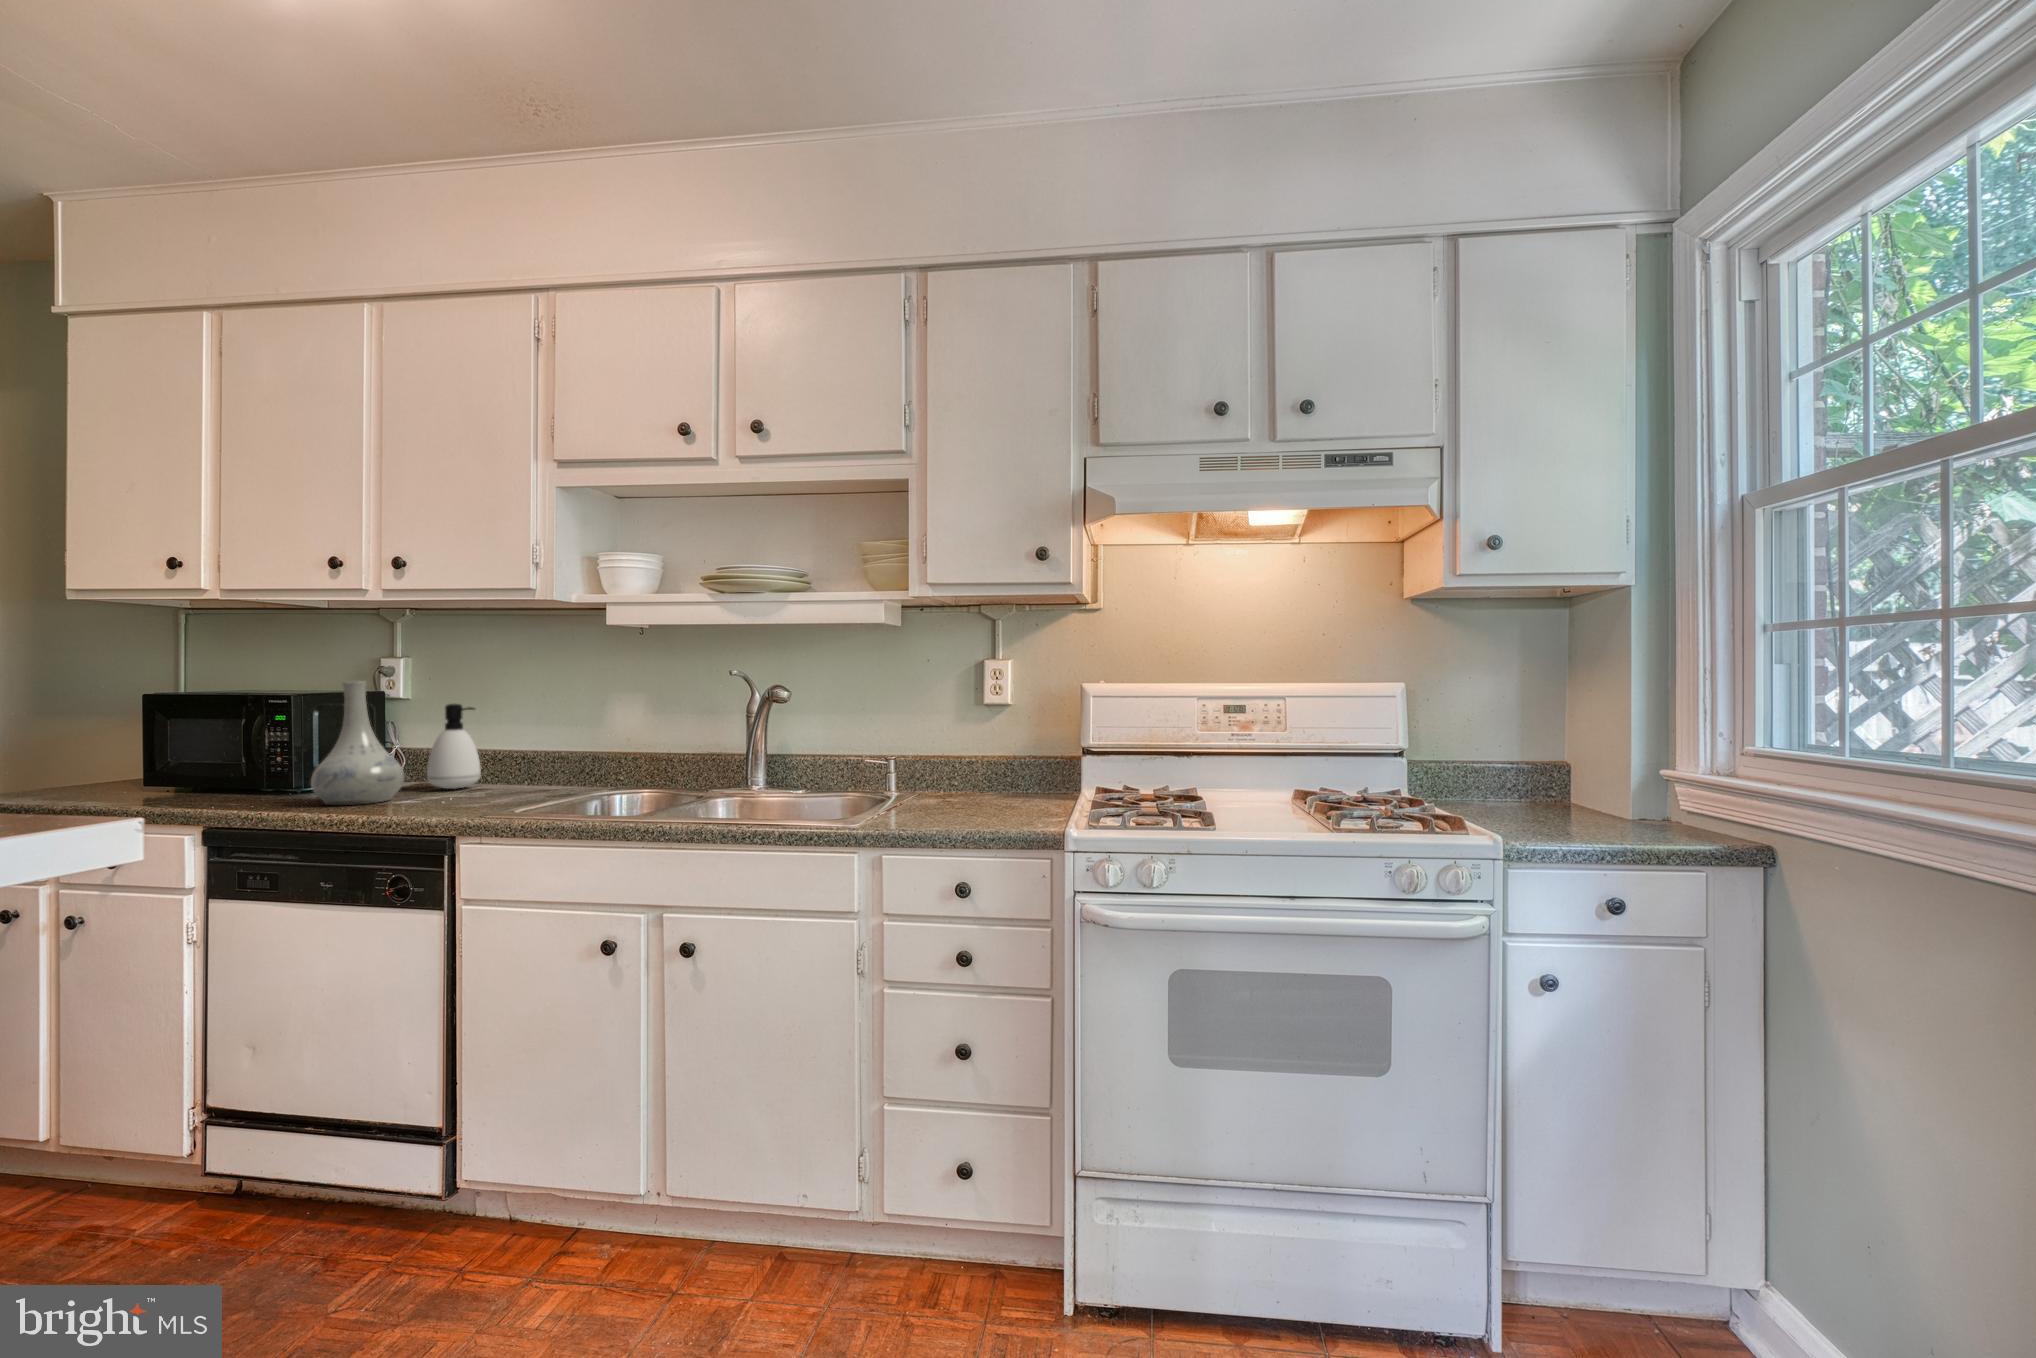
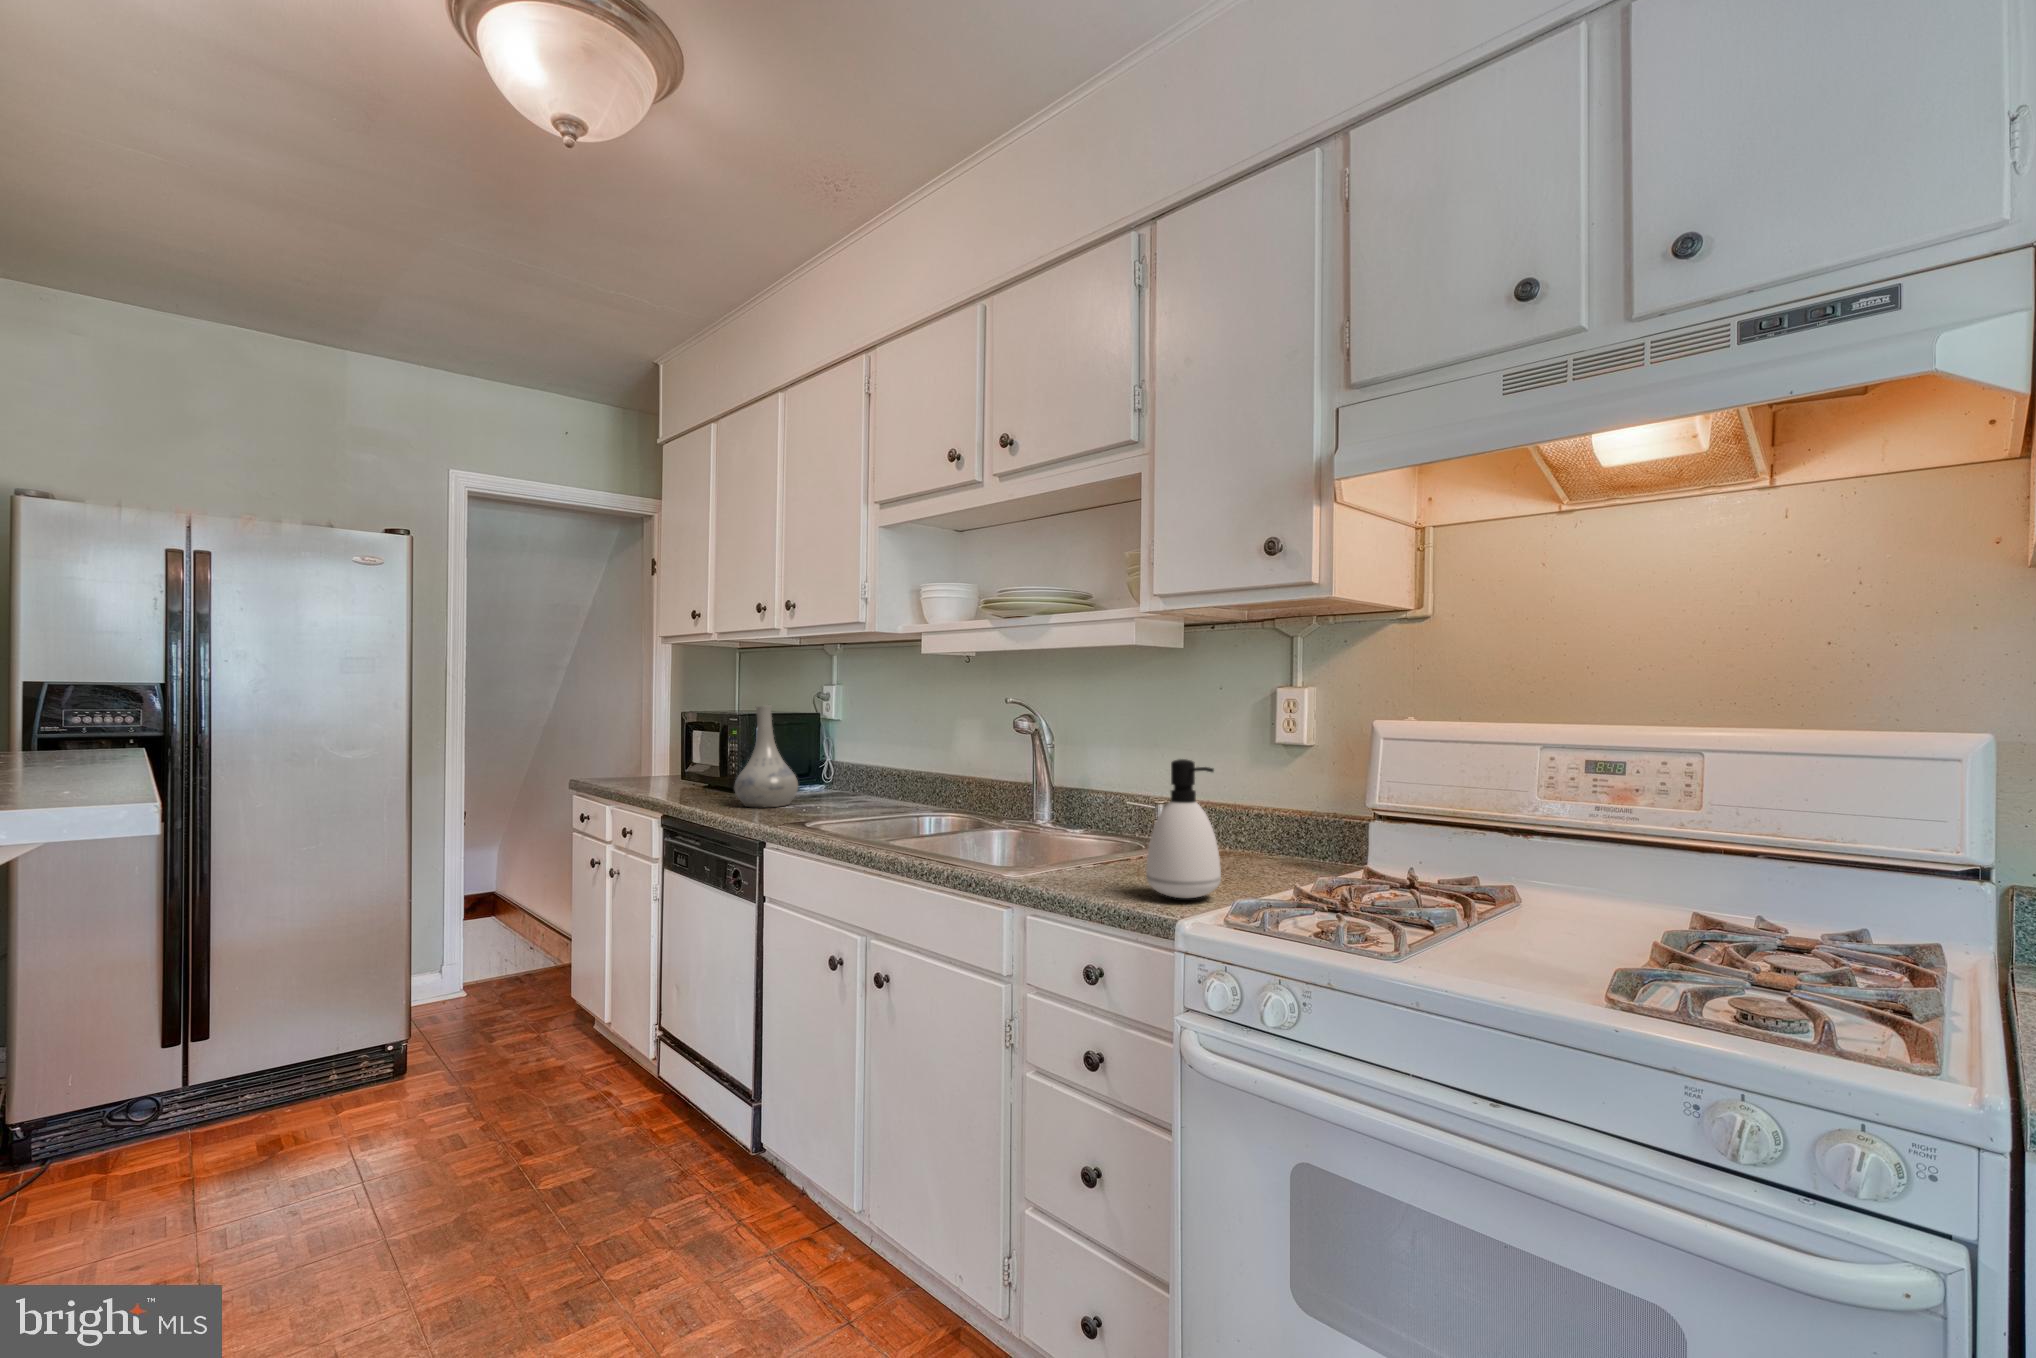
soap dispenser: present [427,704,481,789] -> present [1146,759,1221,898]

